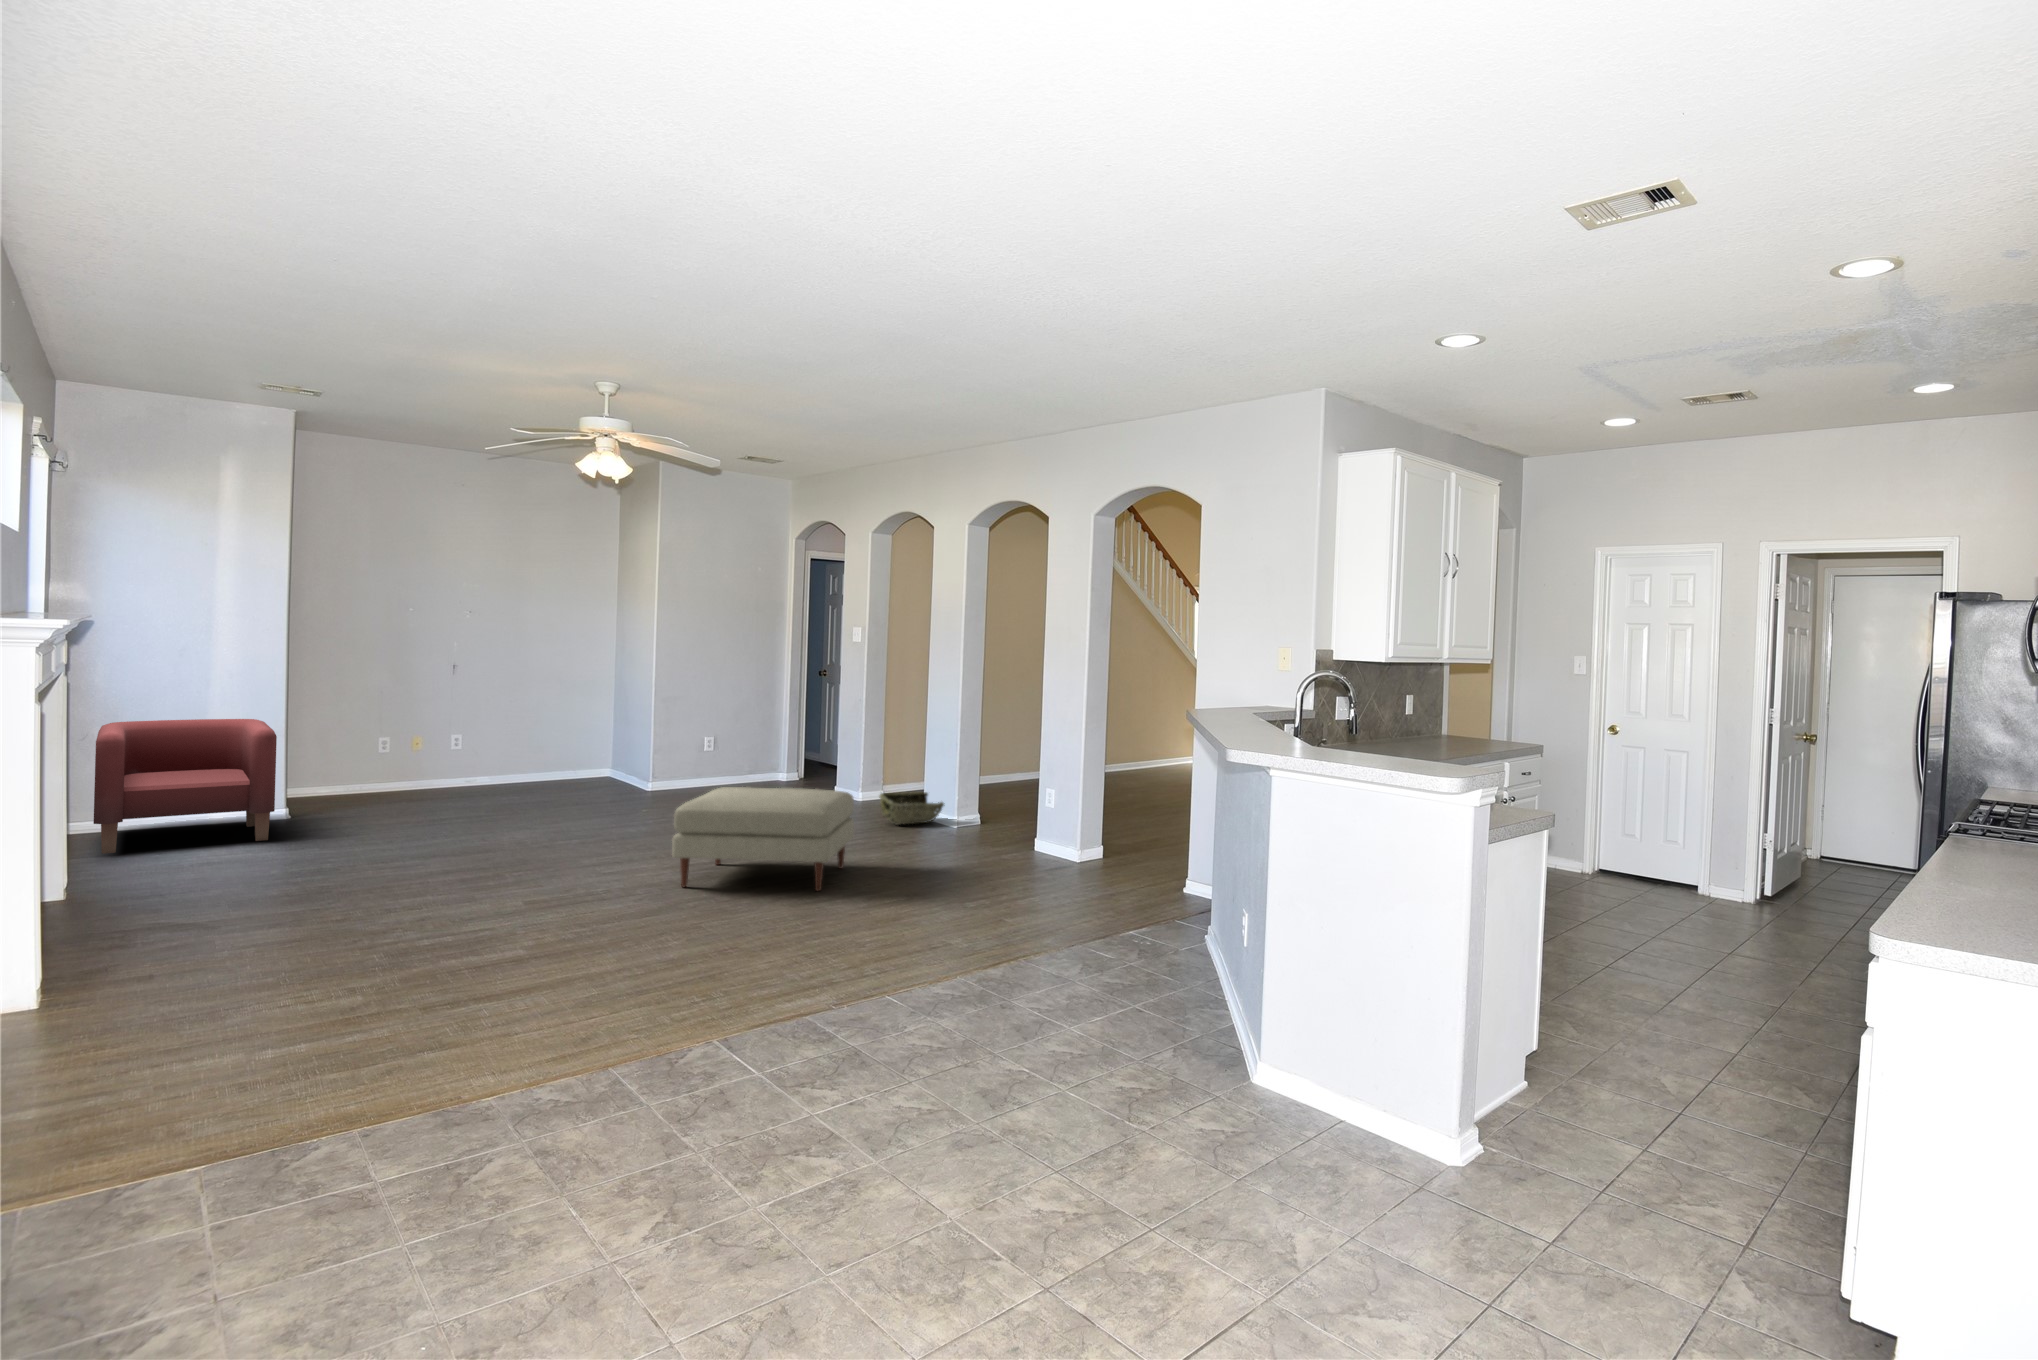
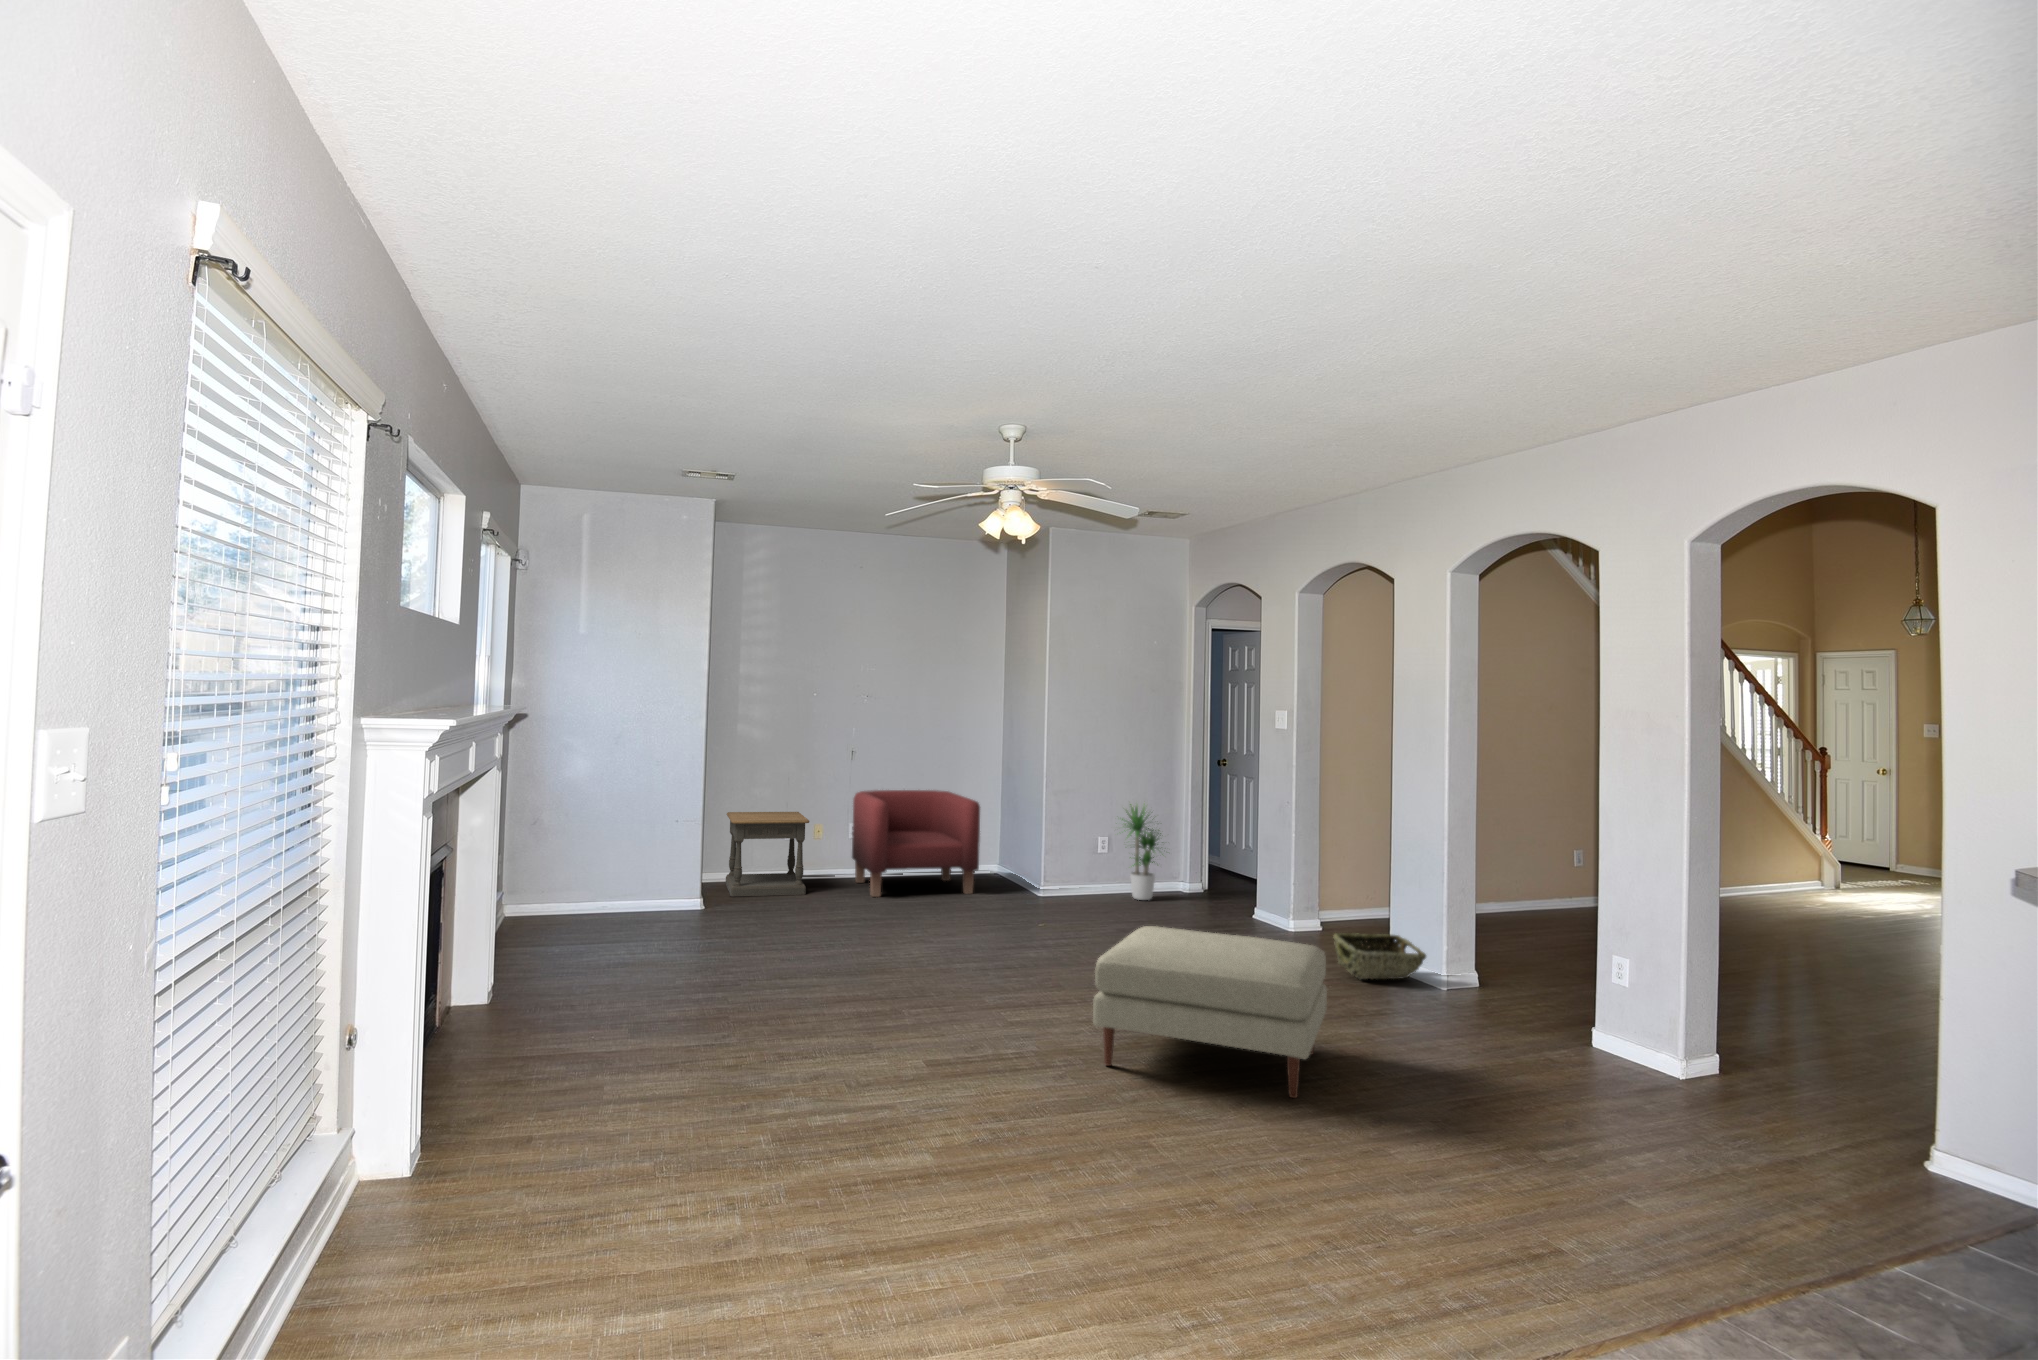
potted plant: none [714,703,769,787] -> present [1122,804,1161,900]
armchair: present [93,719,277,854] -> present [852,790,980,897]
side table: none [313,723,410,805] -> present [726,812,809,897]

